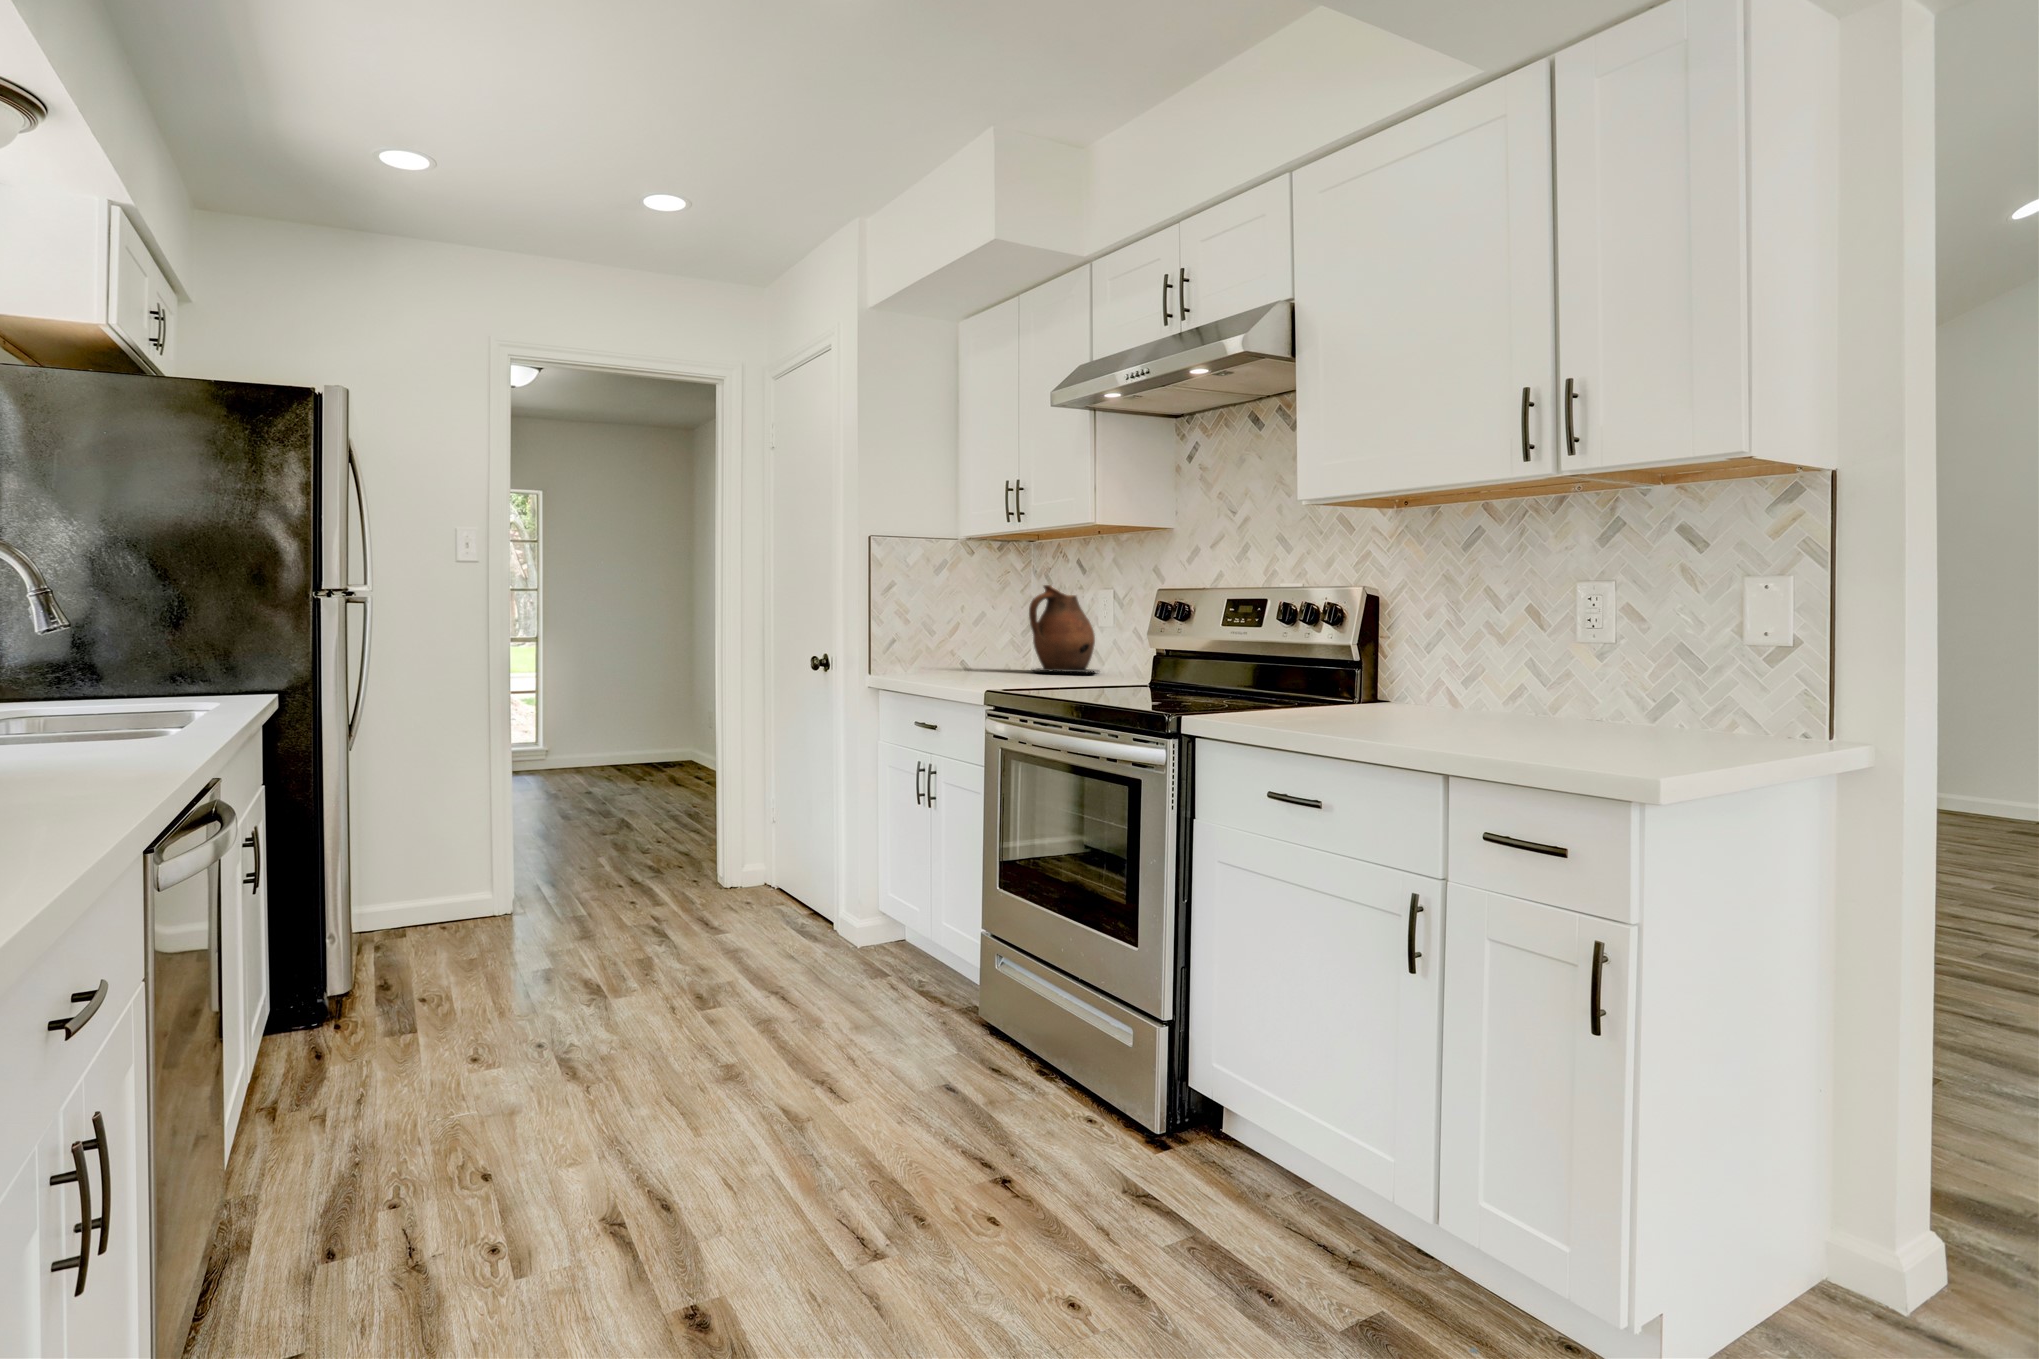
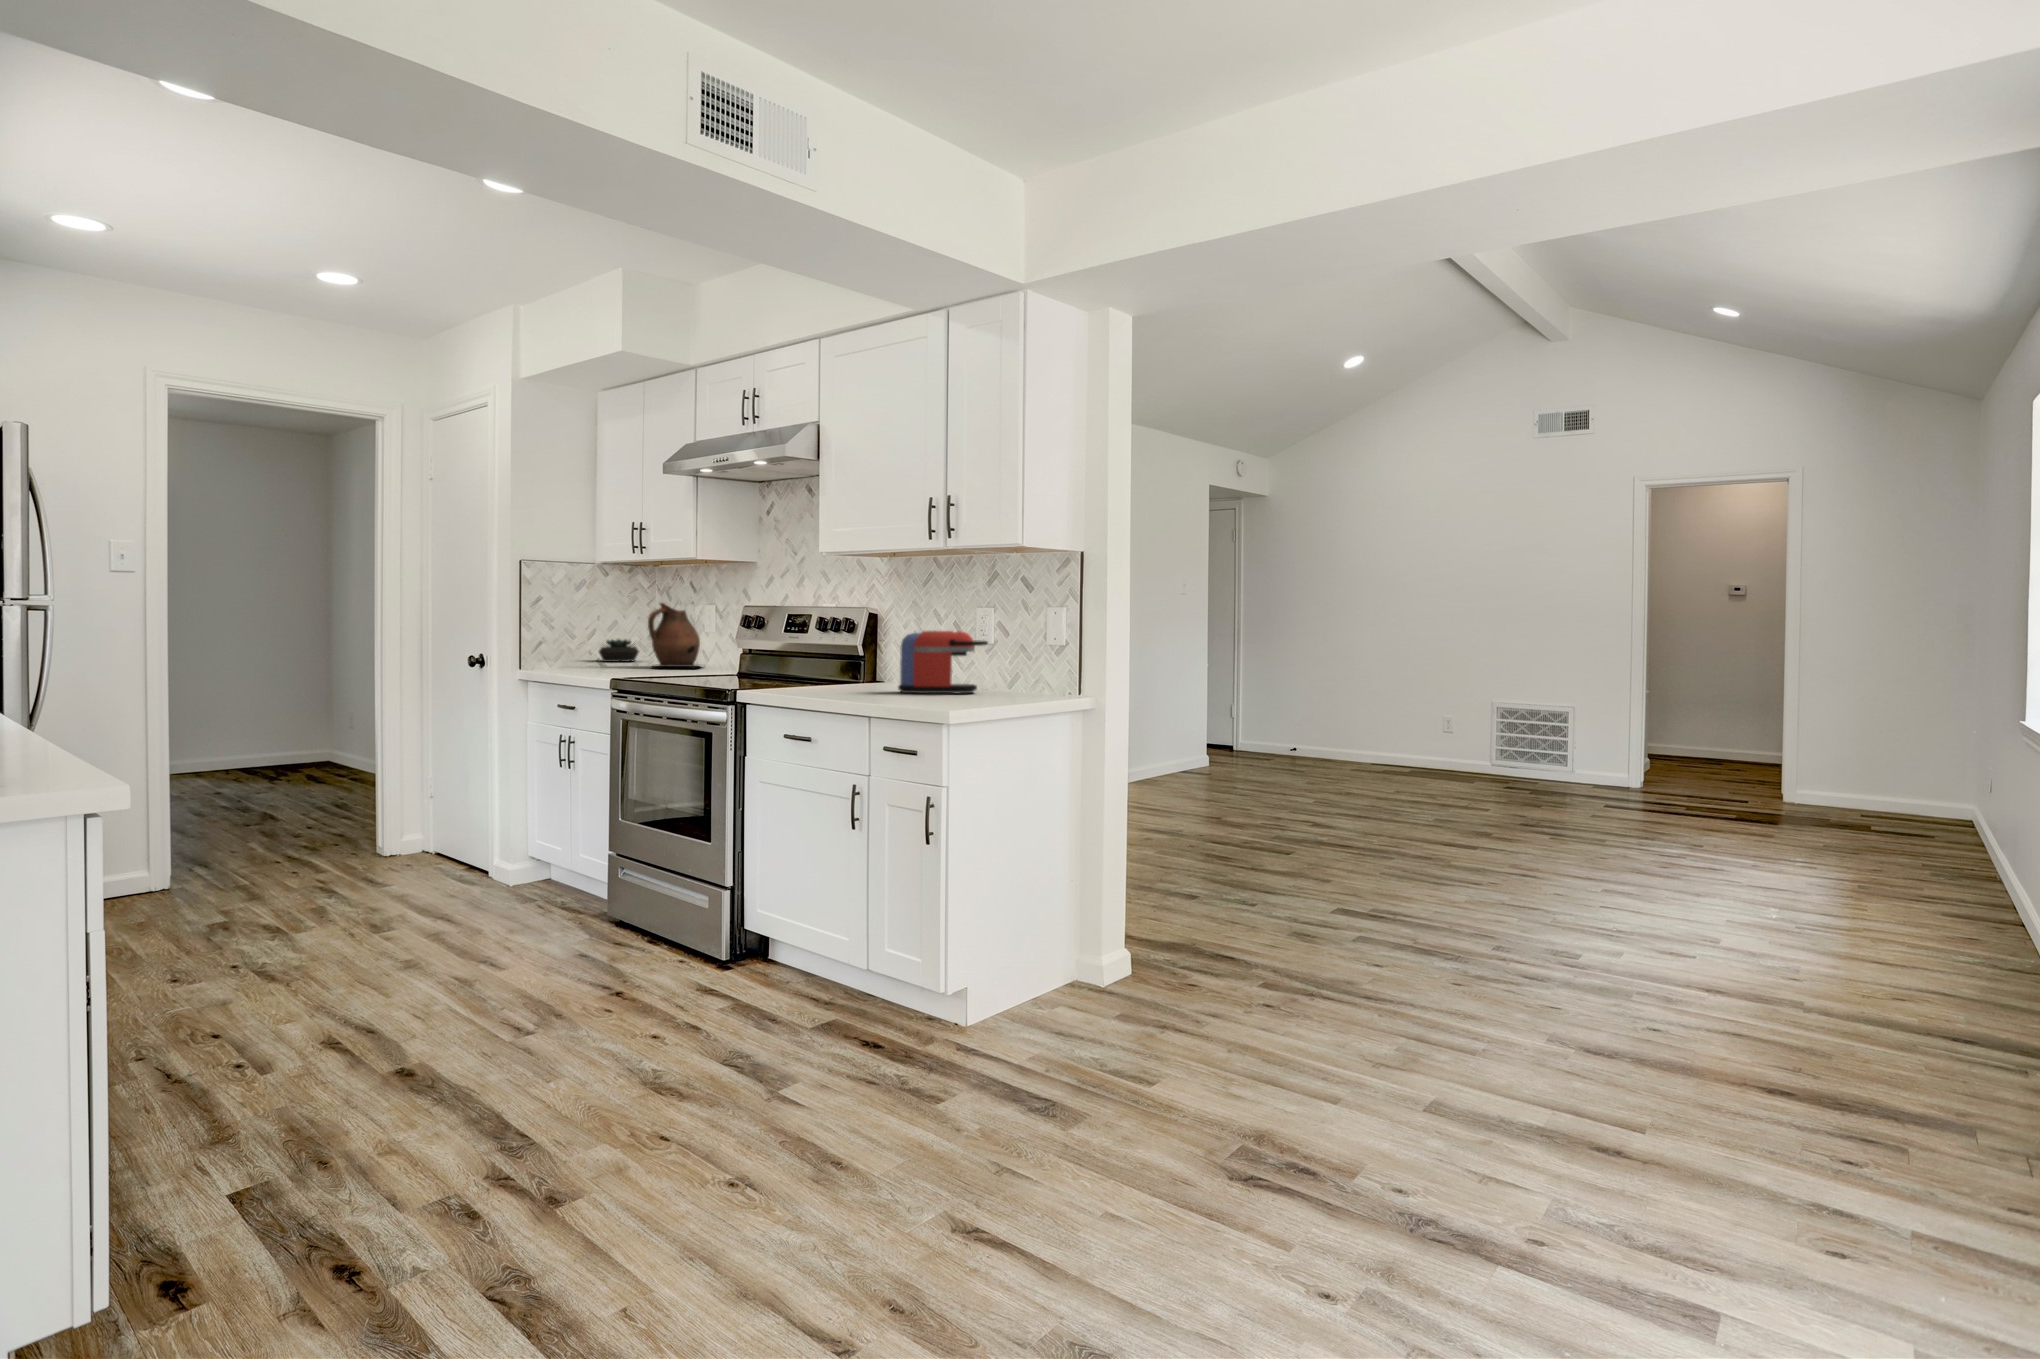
coffee maker: none [1456,617,1629,728] -> present [898,631,988,693]
succulent plant: none [963,634,1013,664] -> present [599,639,639,662]

